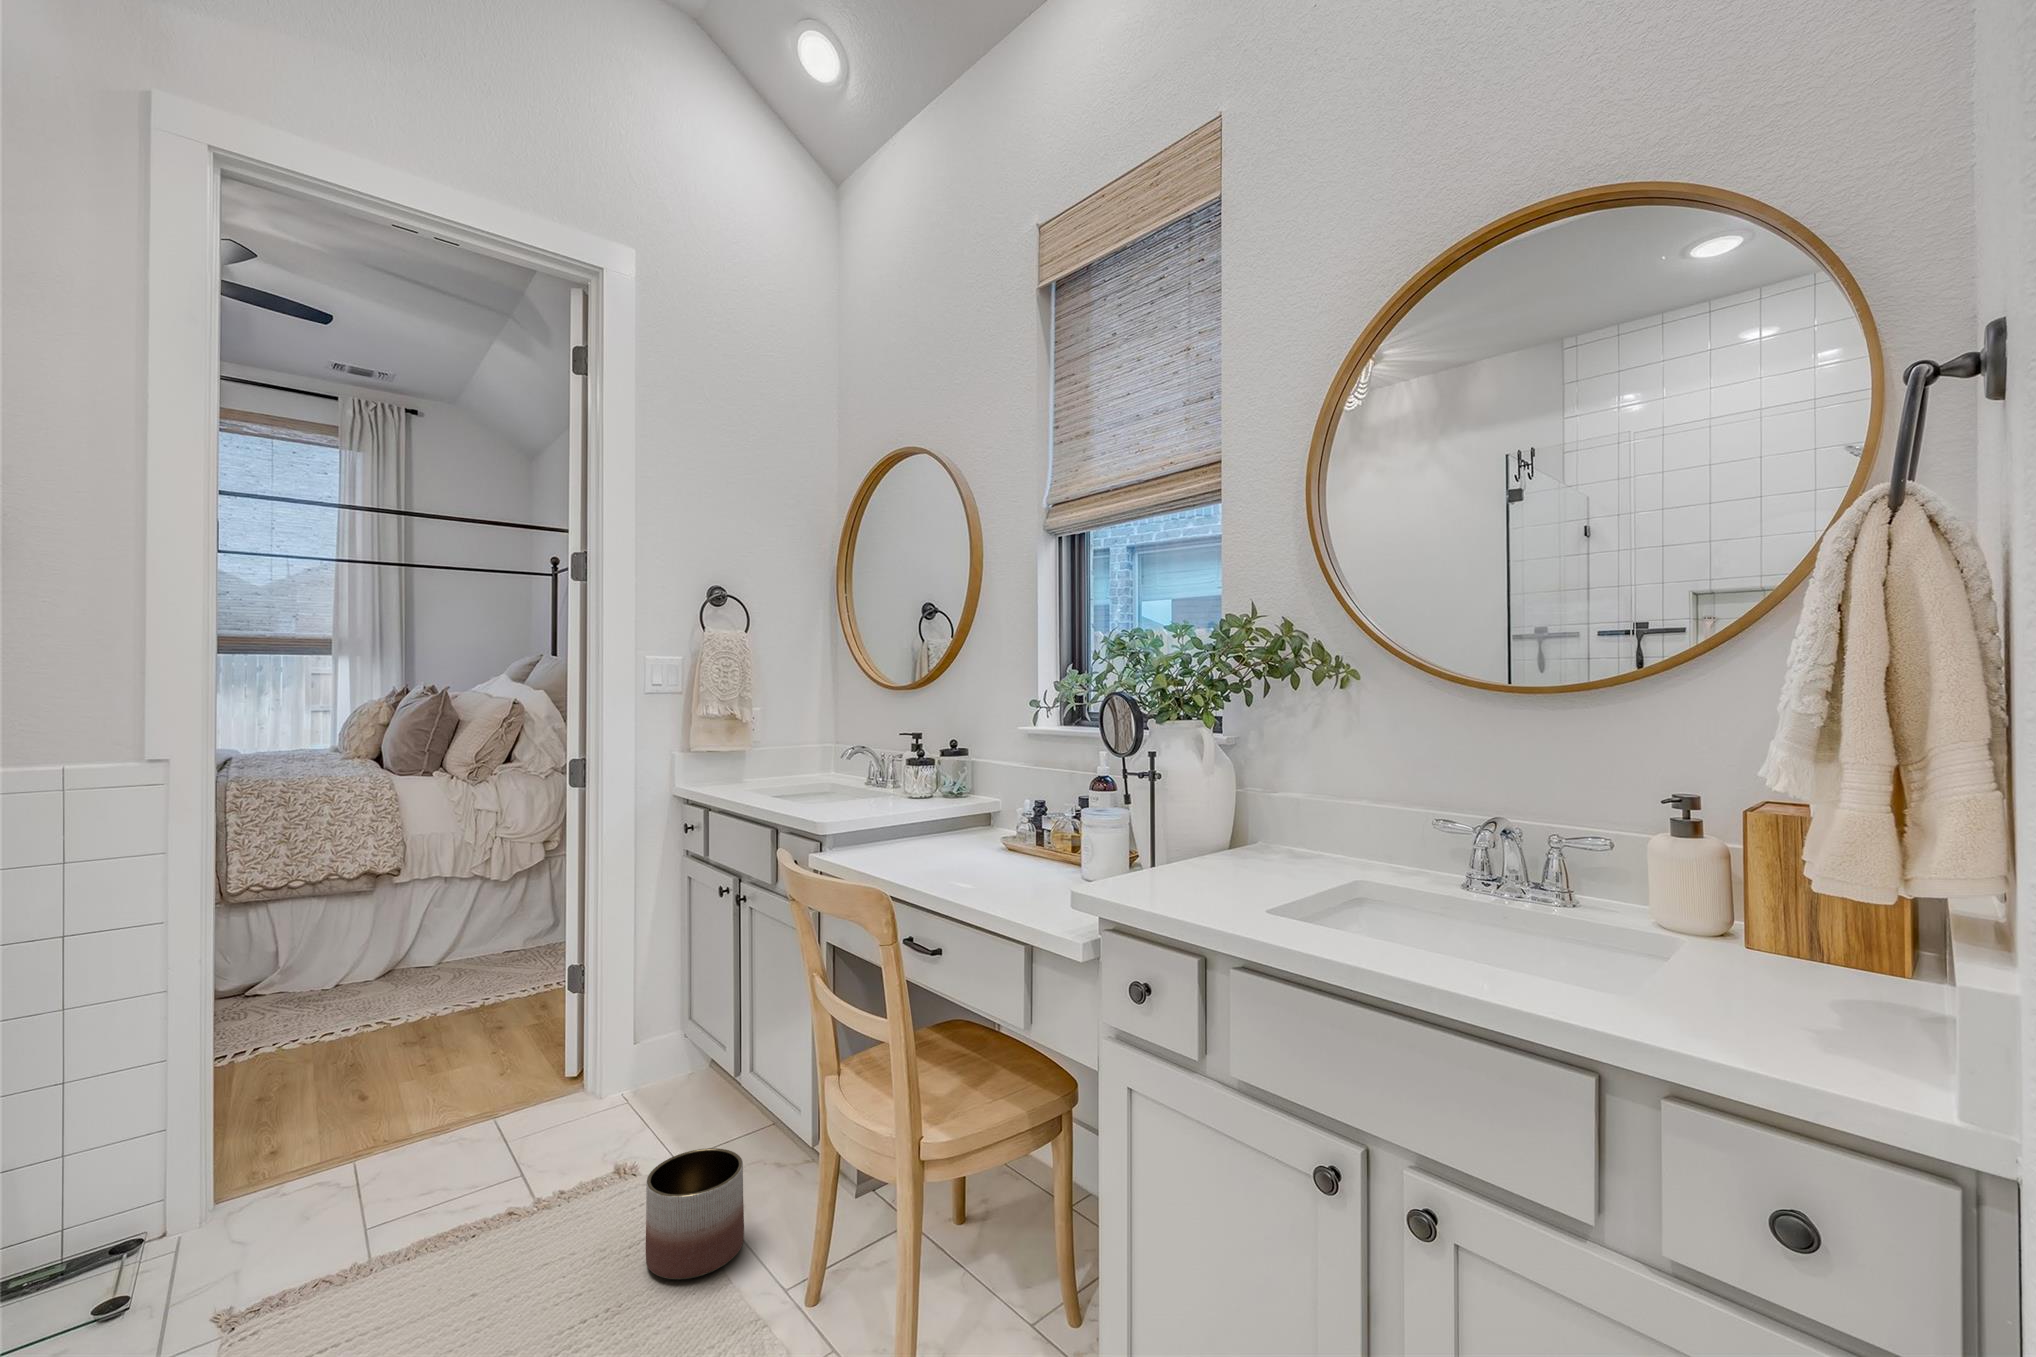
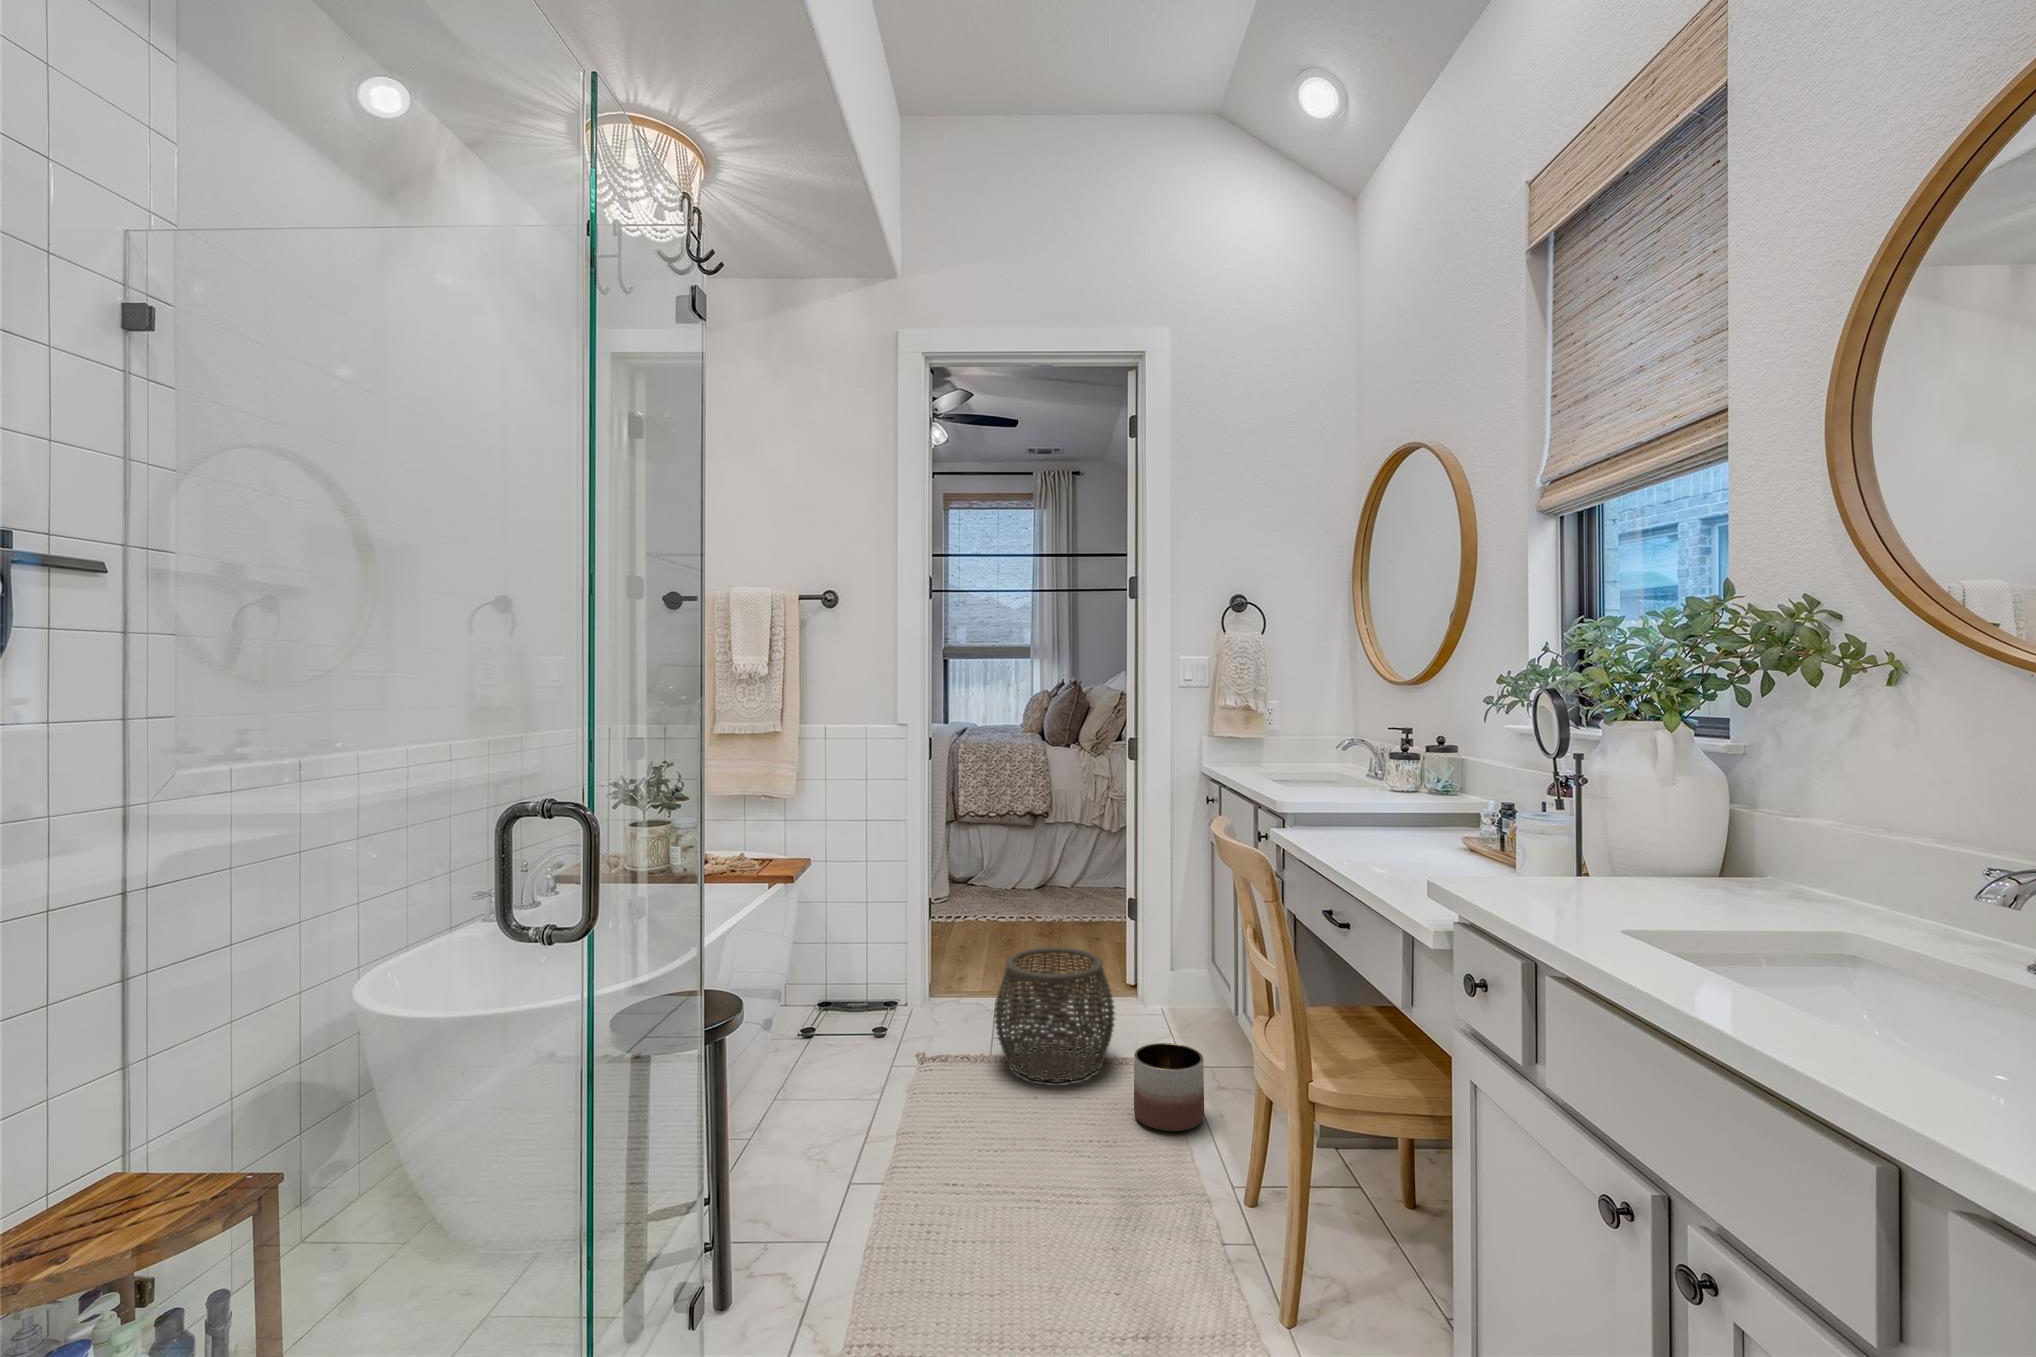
woven basket: none [385,1056,590,1278] -> present [995,947,1115,1081]

